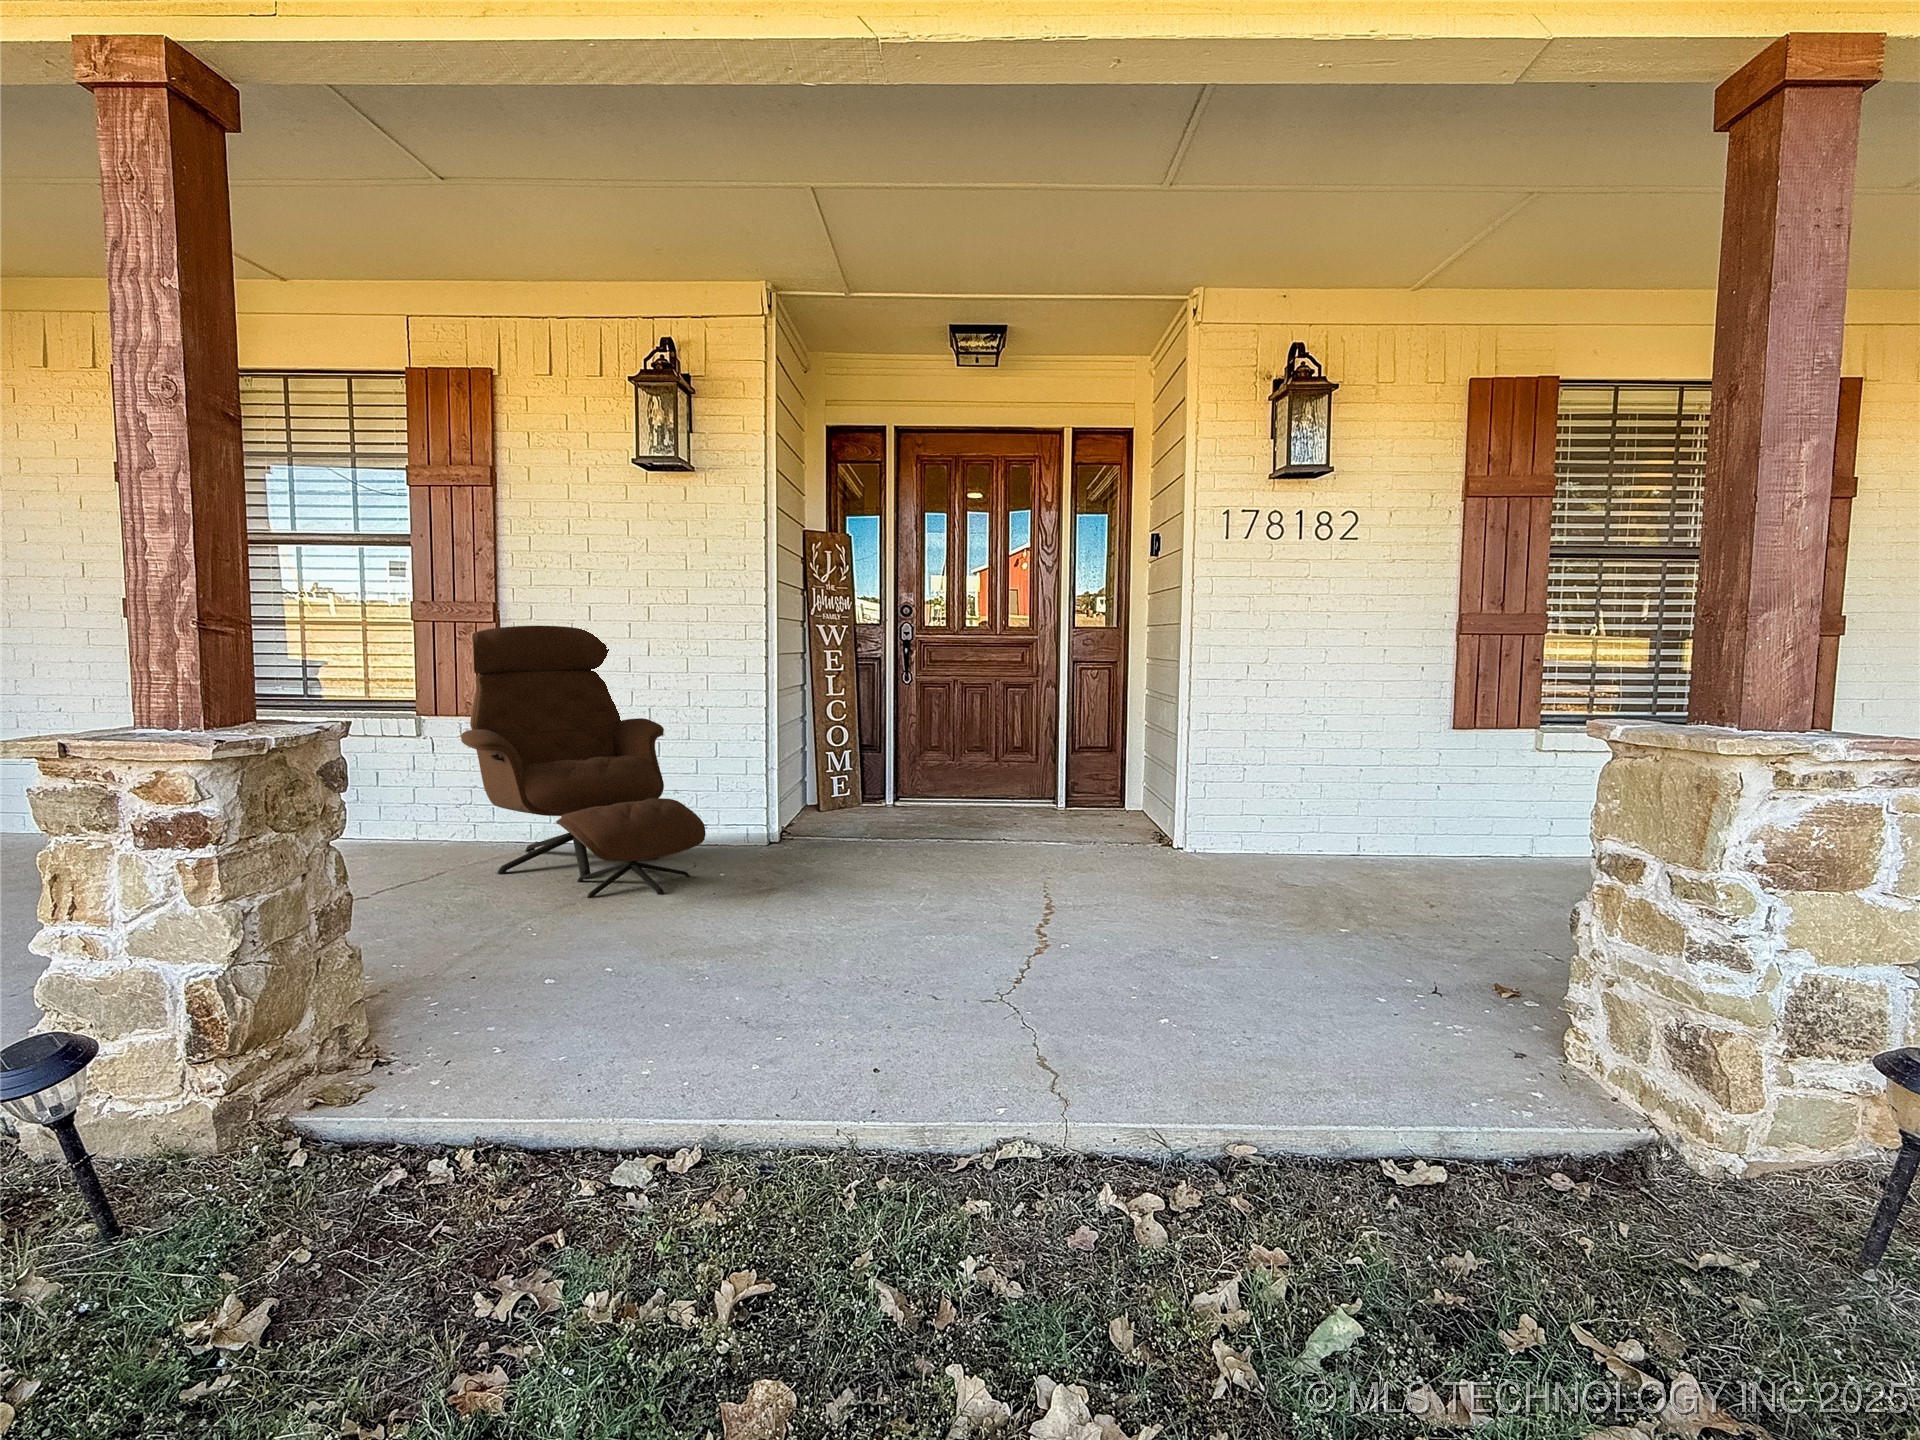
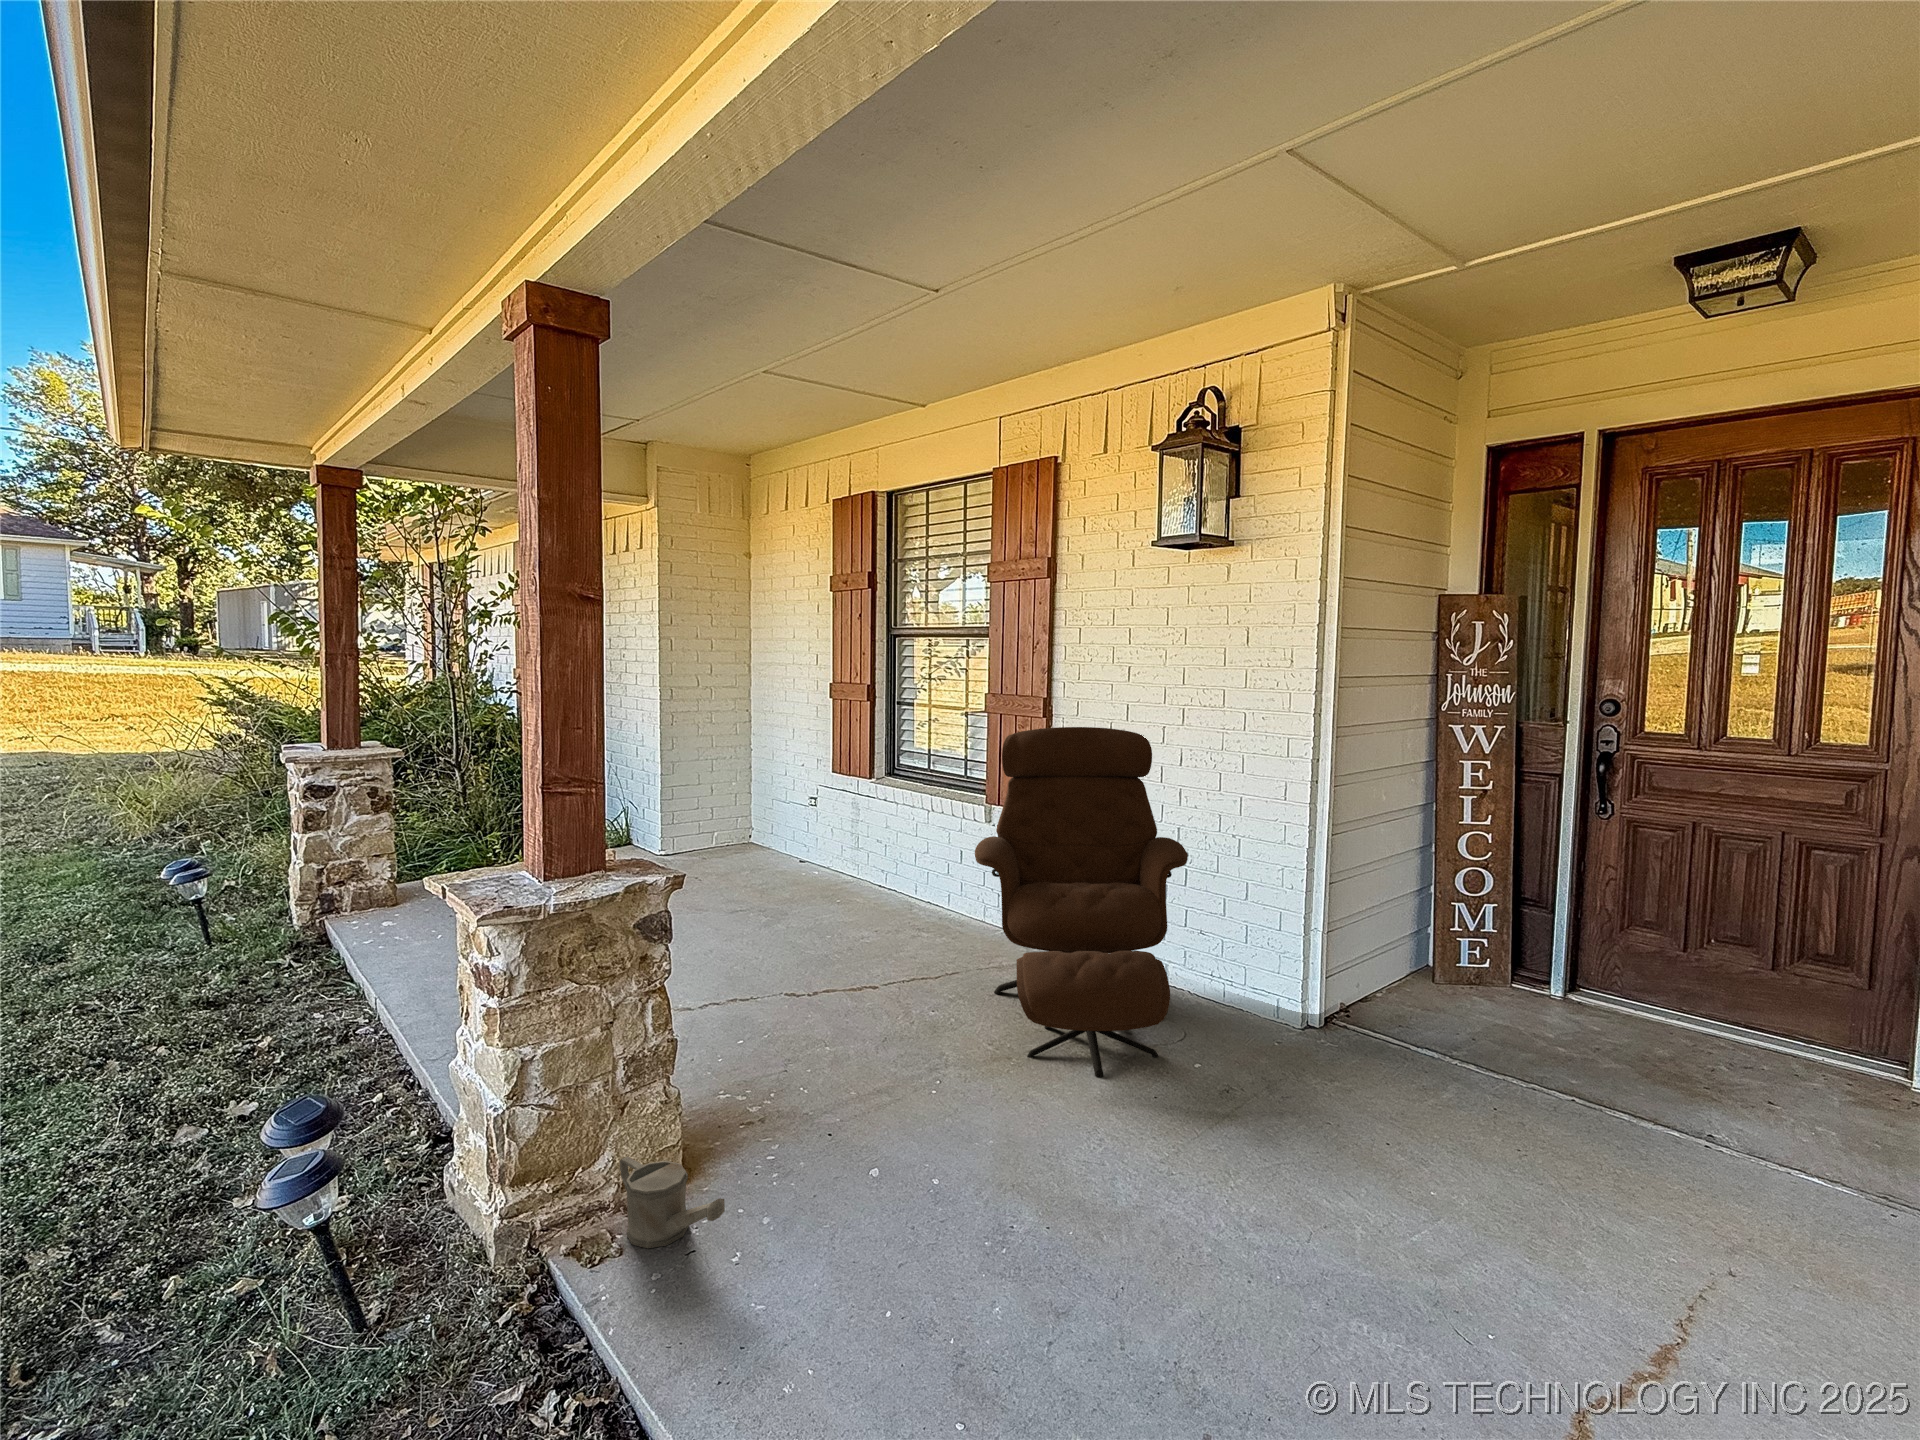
watering can: none [334,990,507,1074] -> present [620,1156,725,1248]

